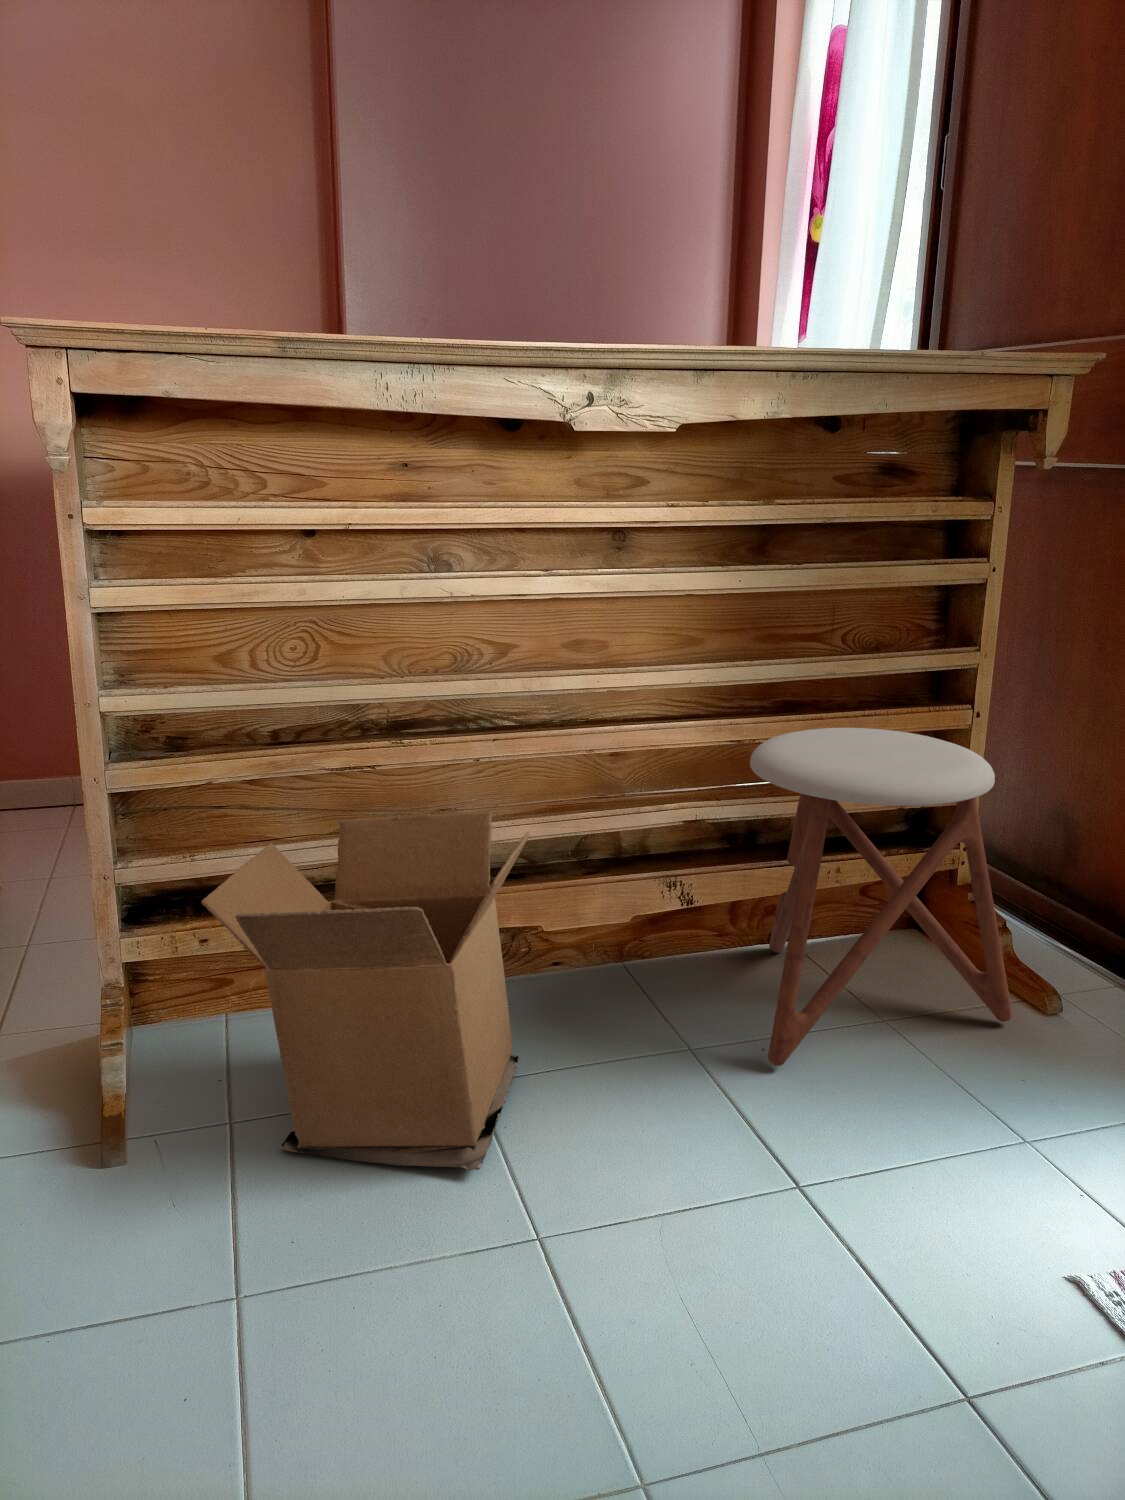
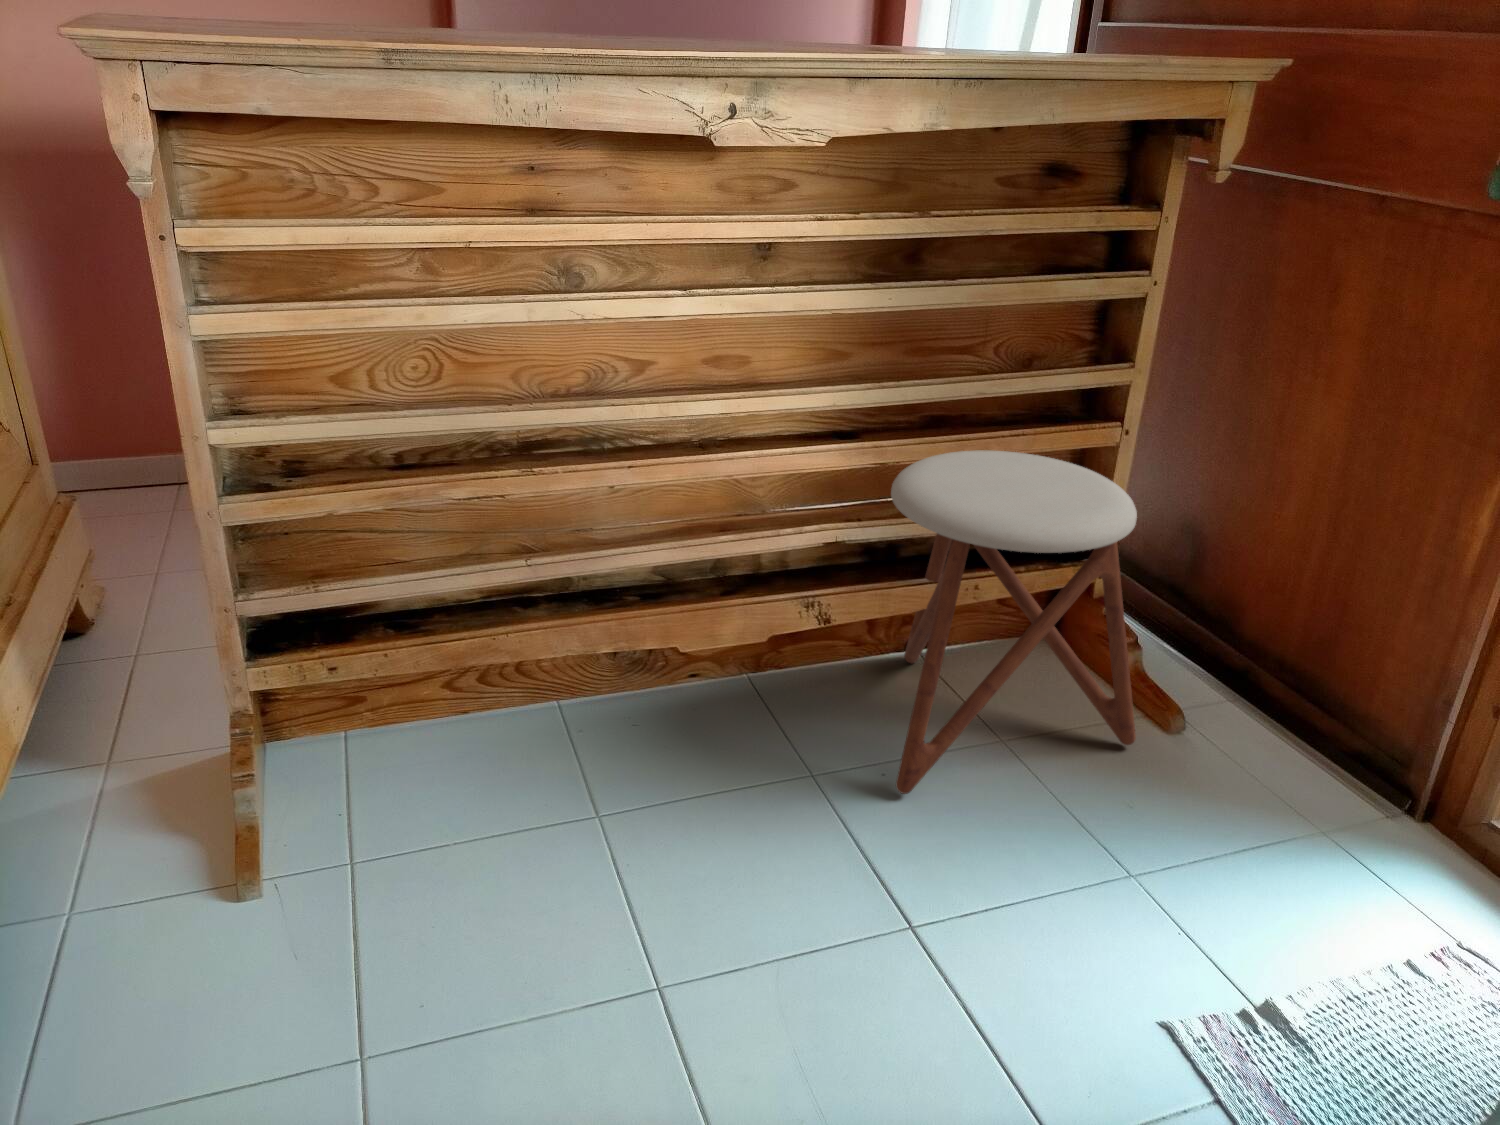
cardboard box: present [201,812,529,1170] -> none [324,547,662,910]

